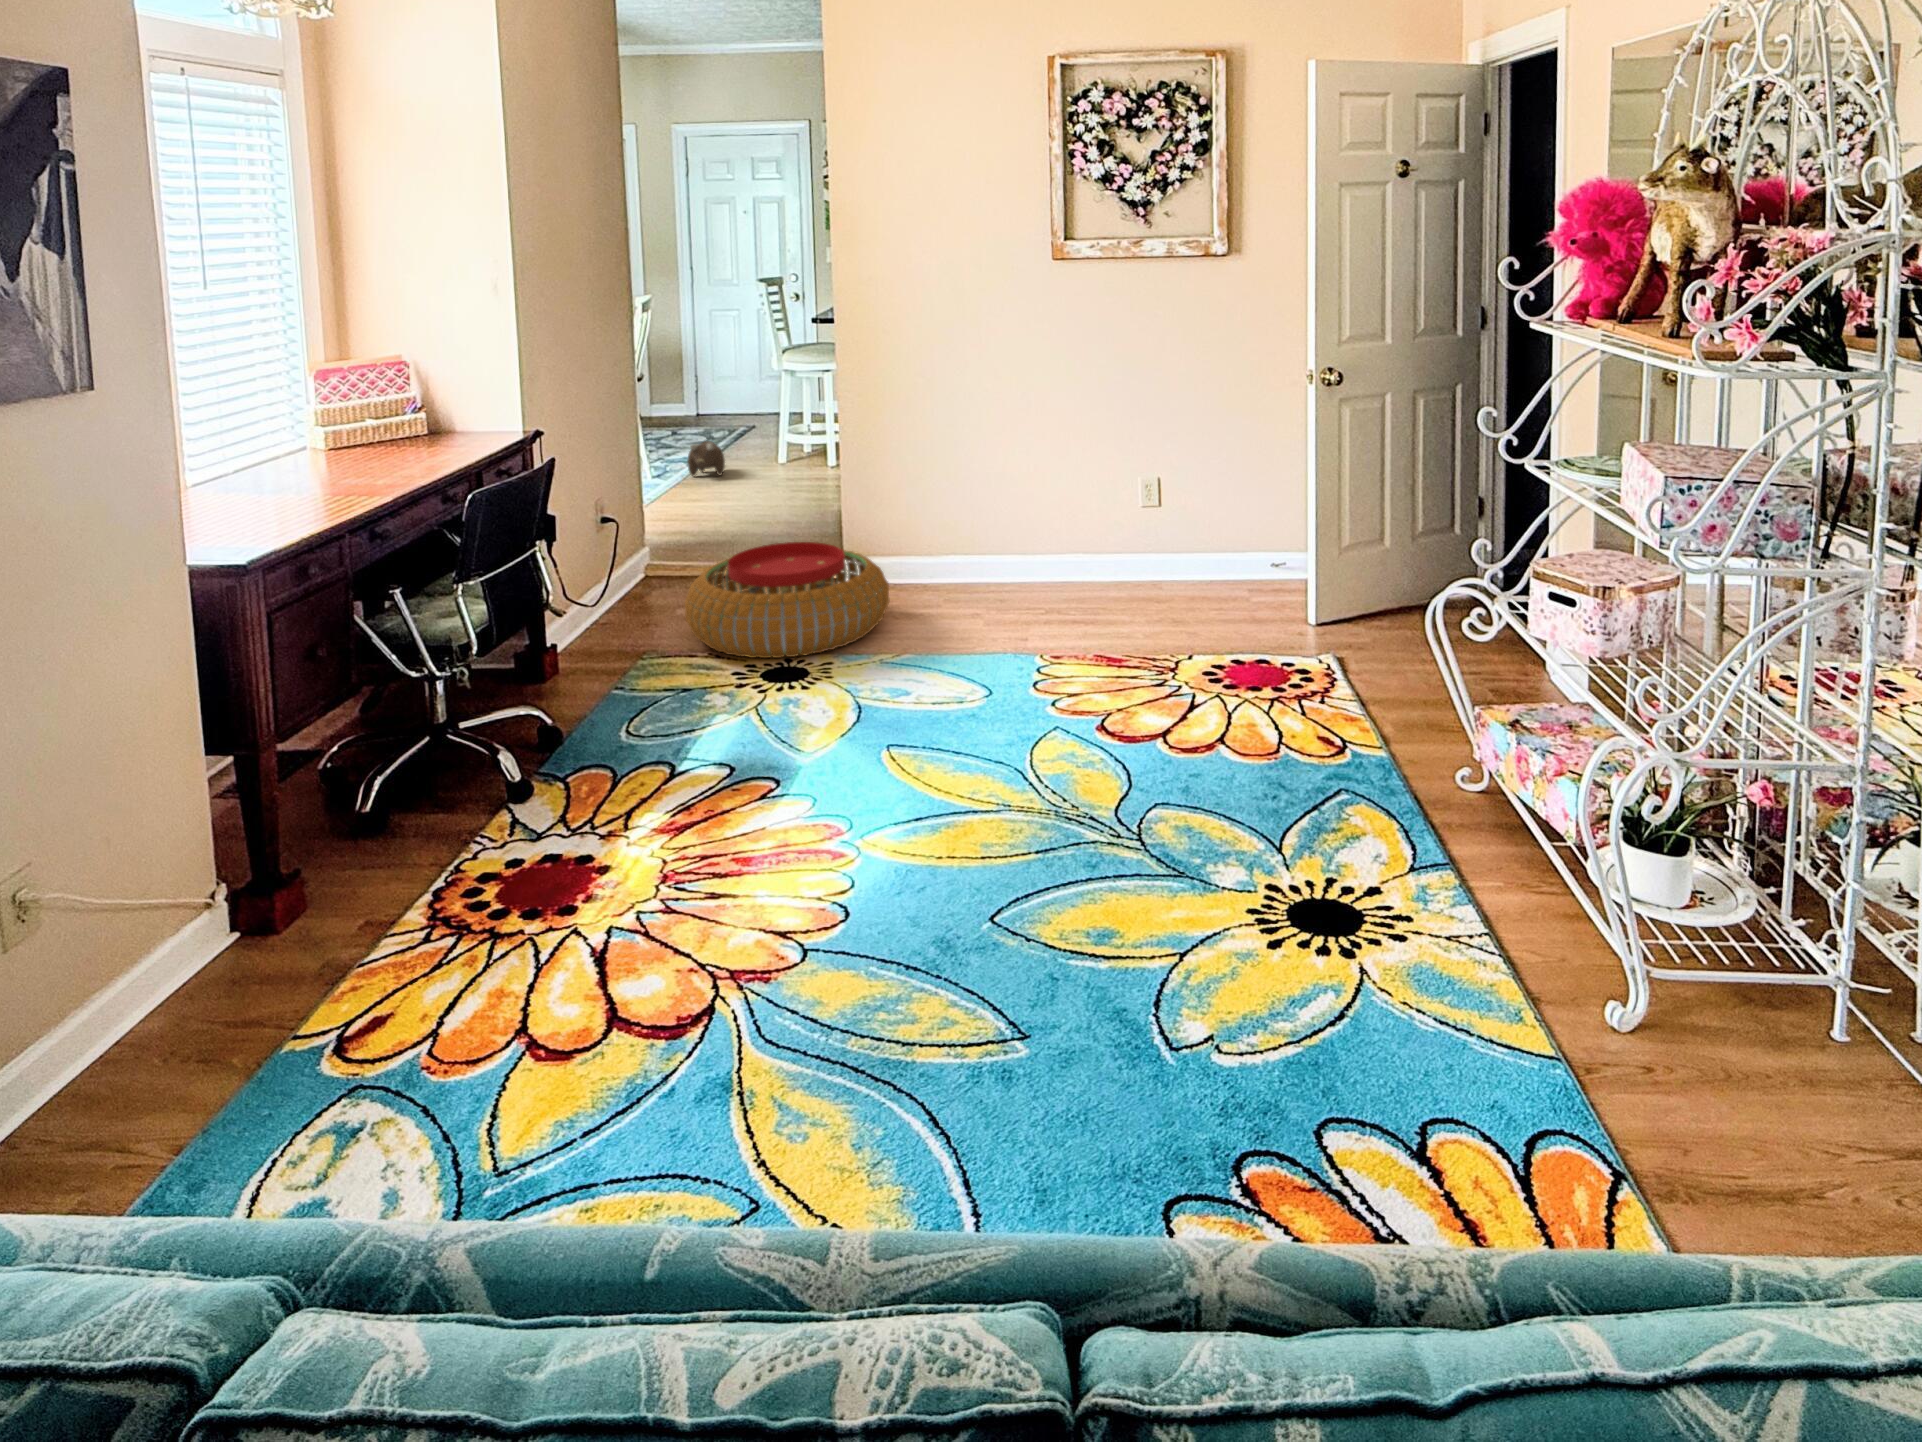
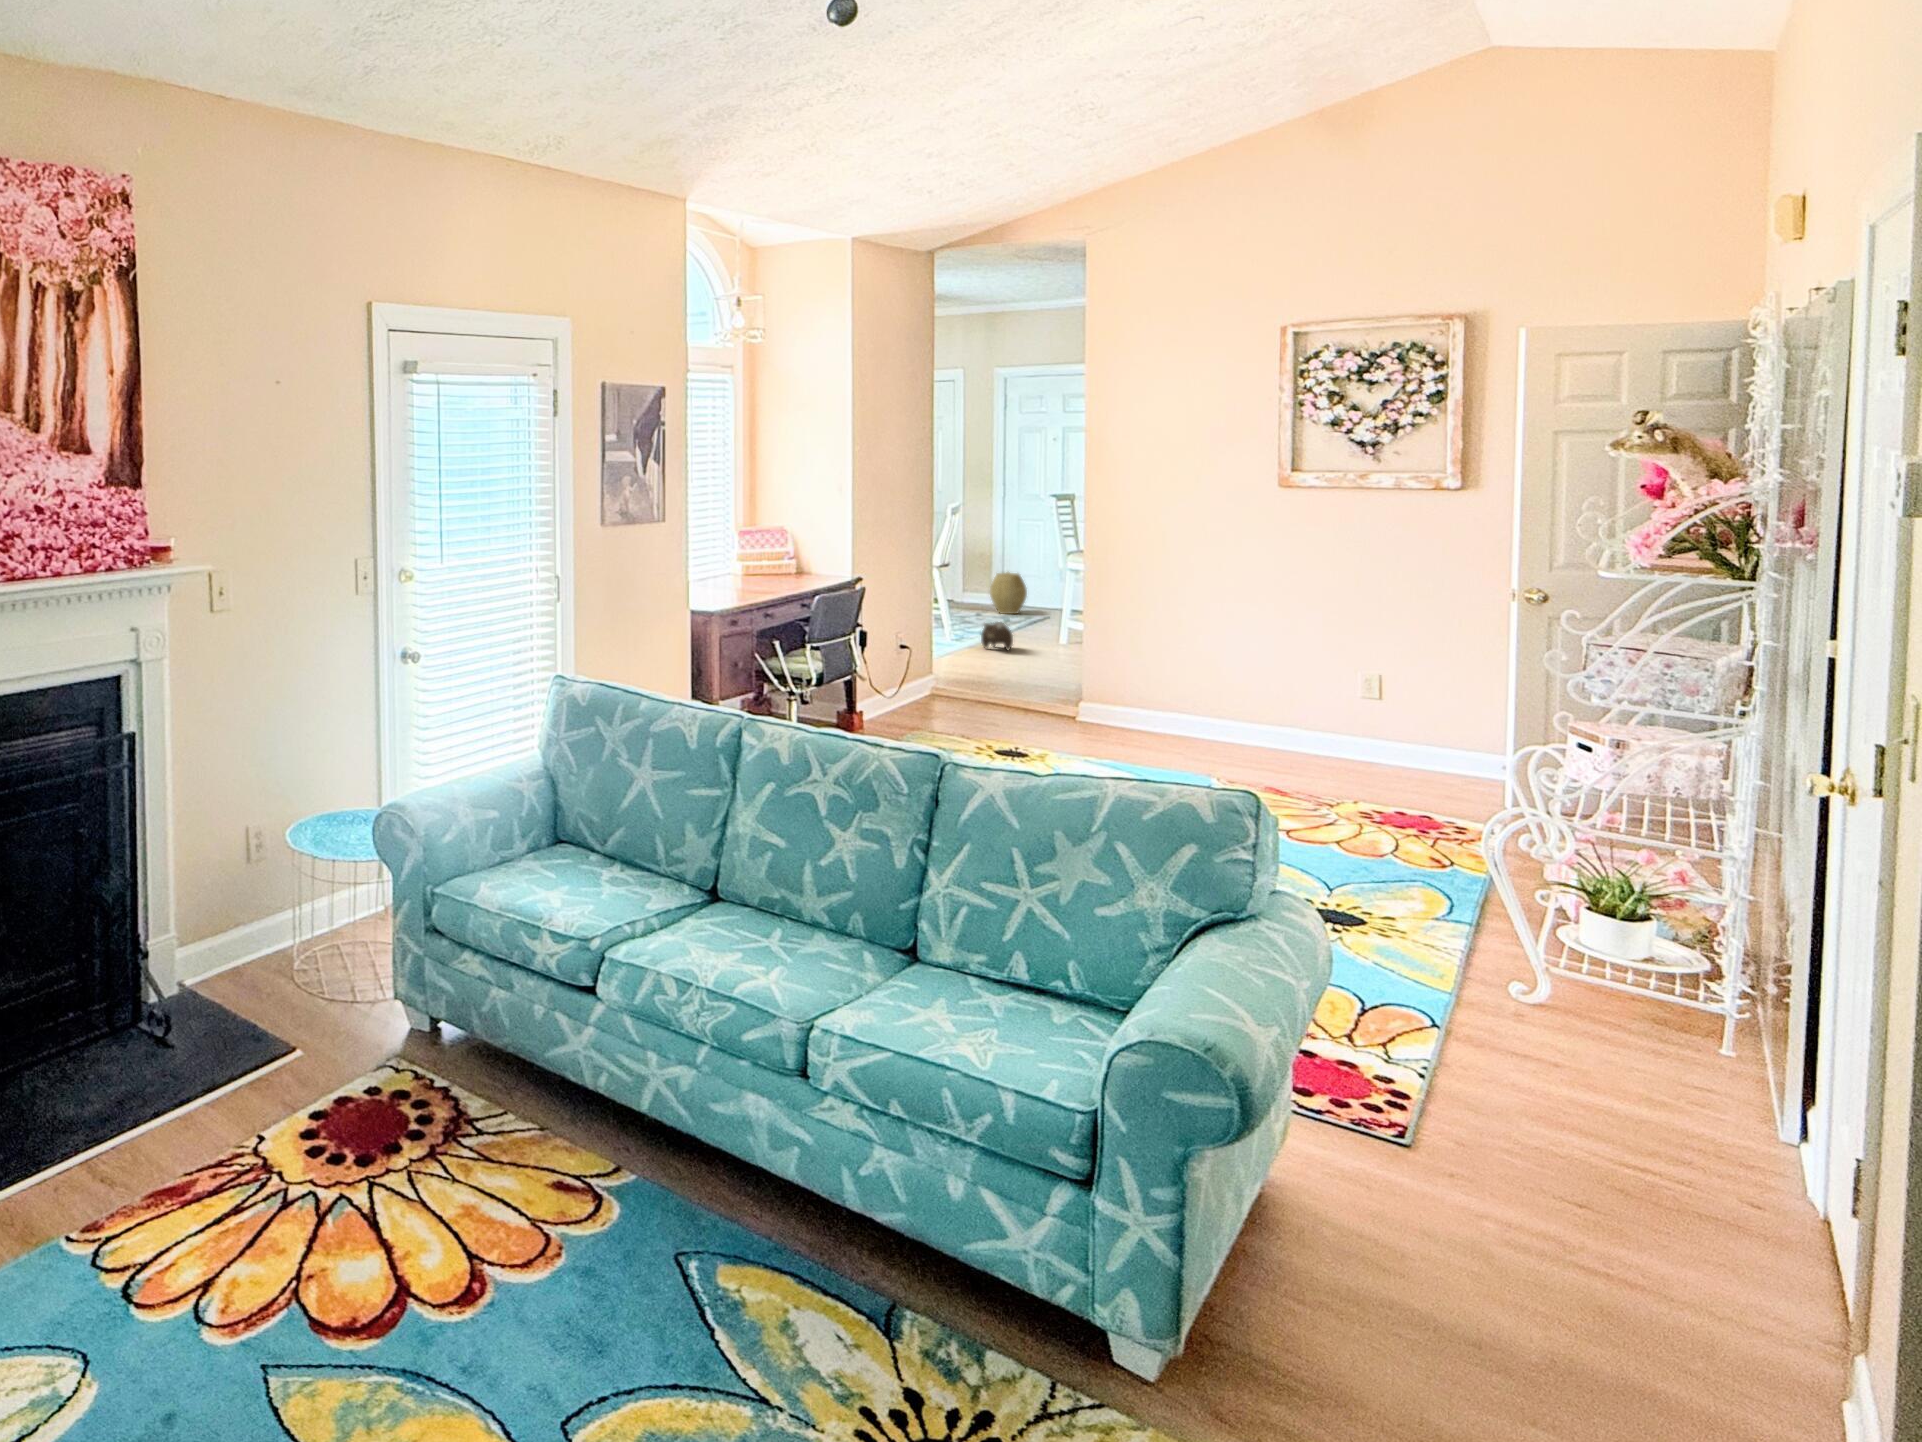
woven basket: none [683,369,724,421] -> present [990,572,1027,614]
pouf: present [685,542,889,658] -> none [952,680,1109,753]

